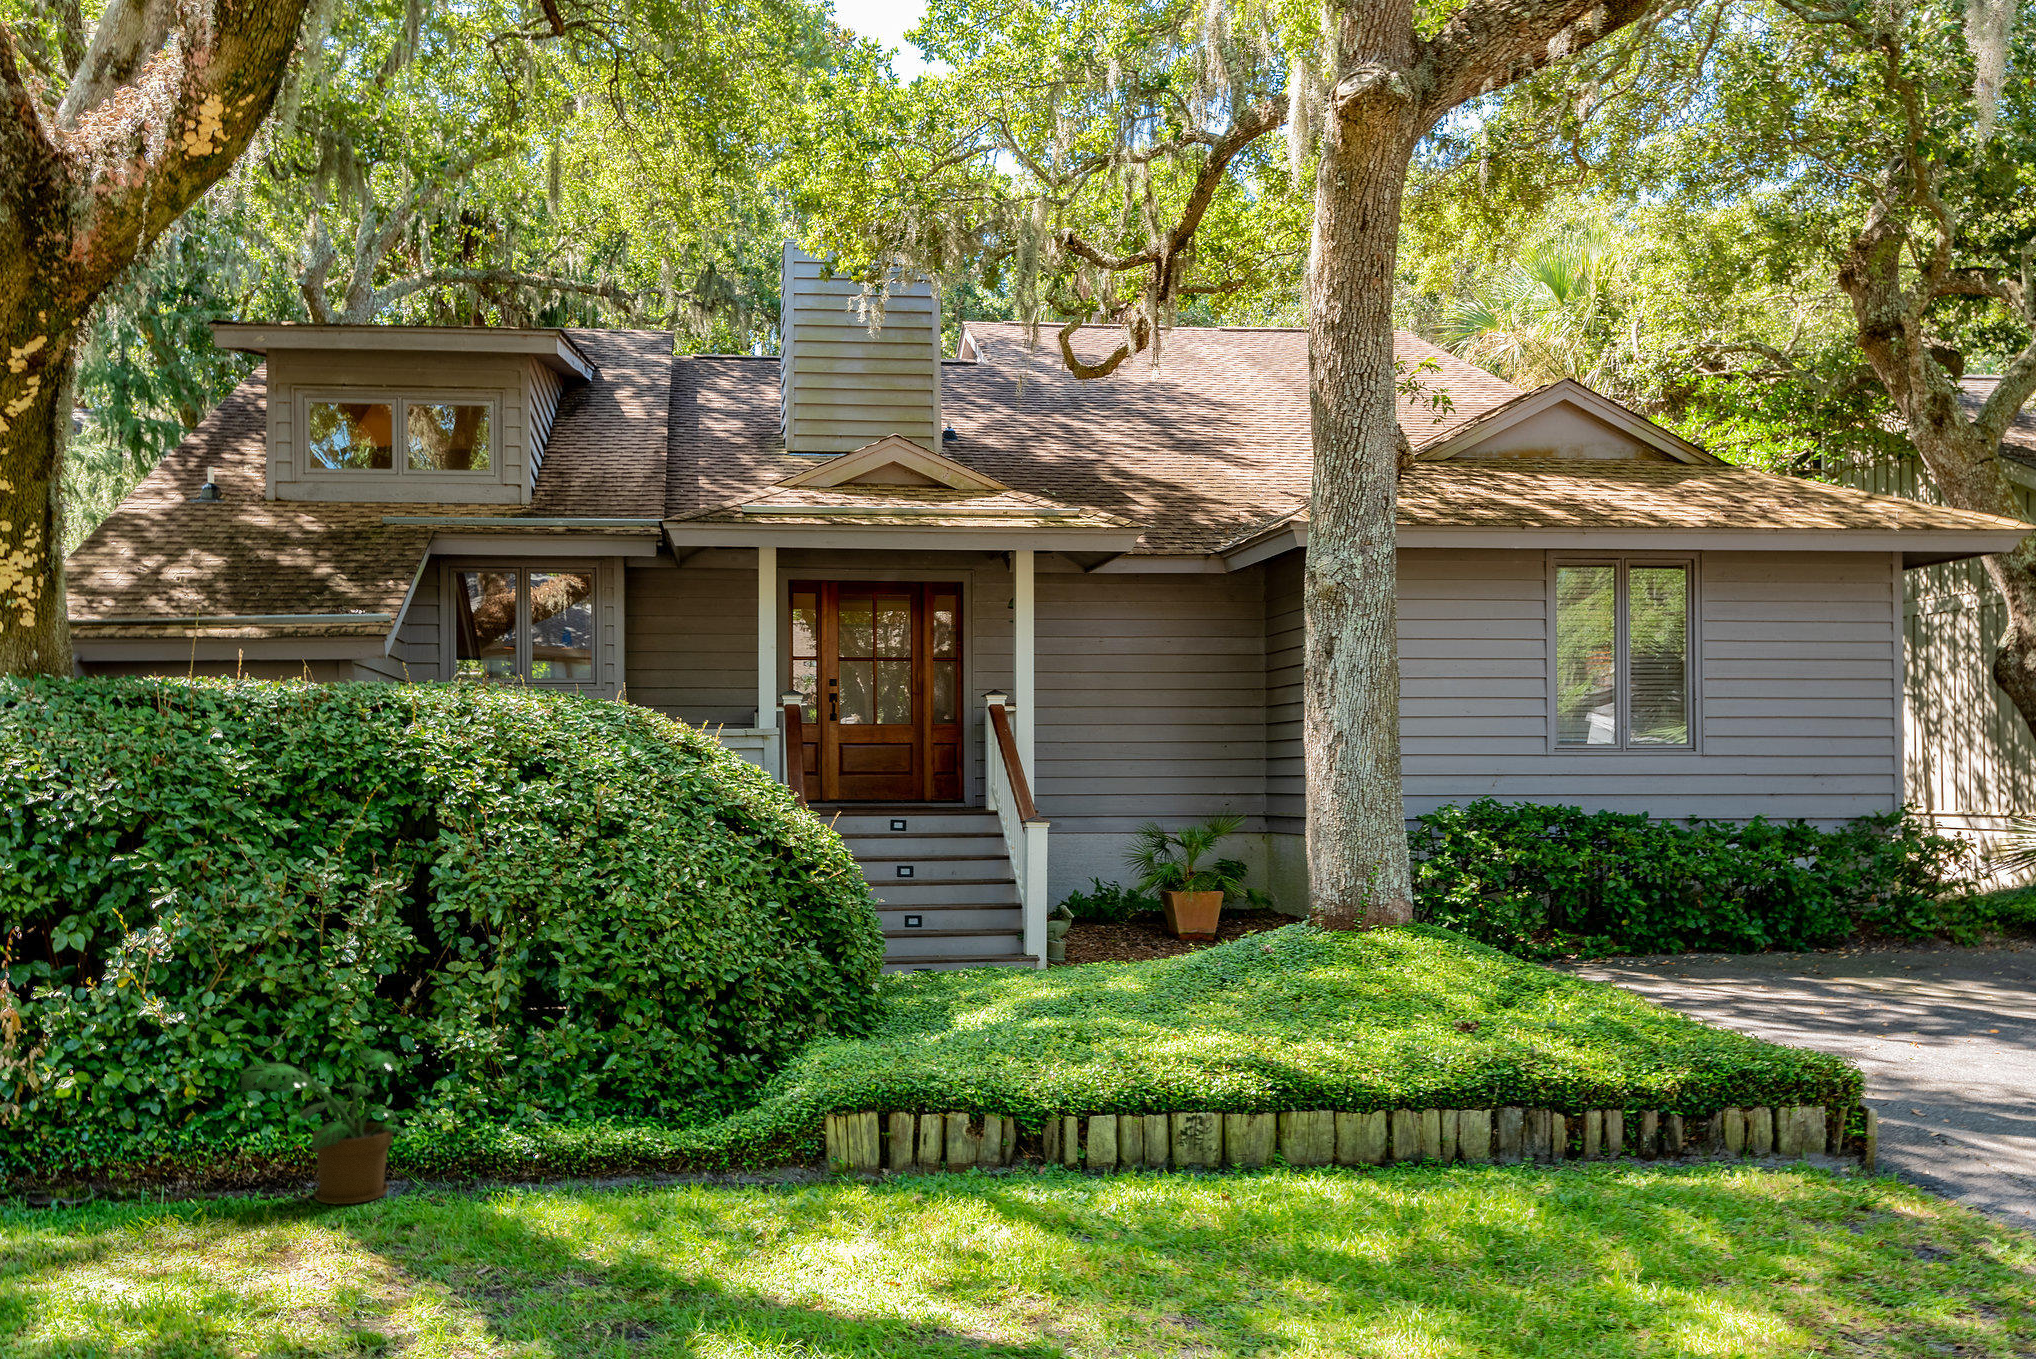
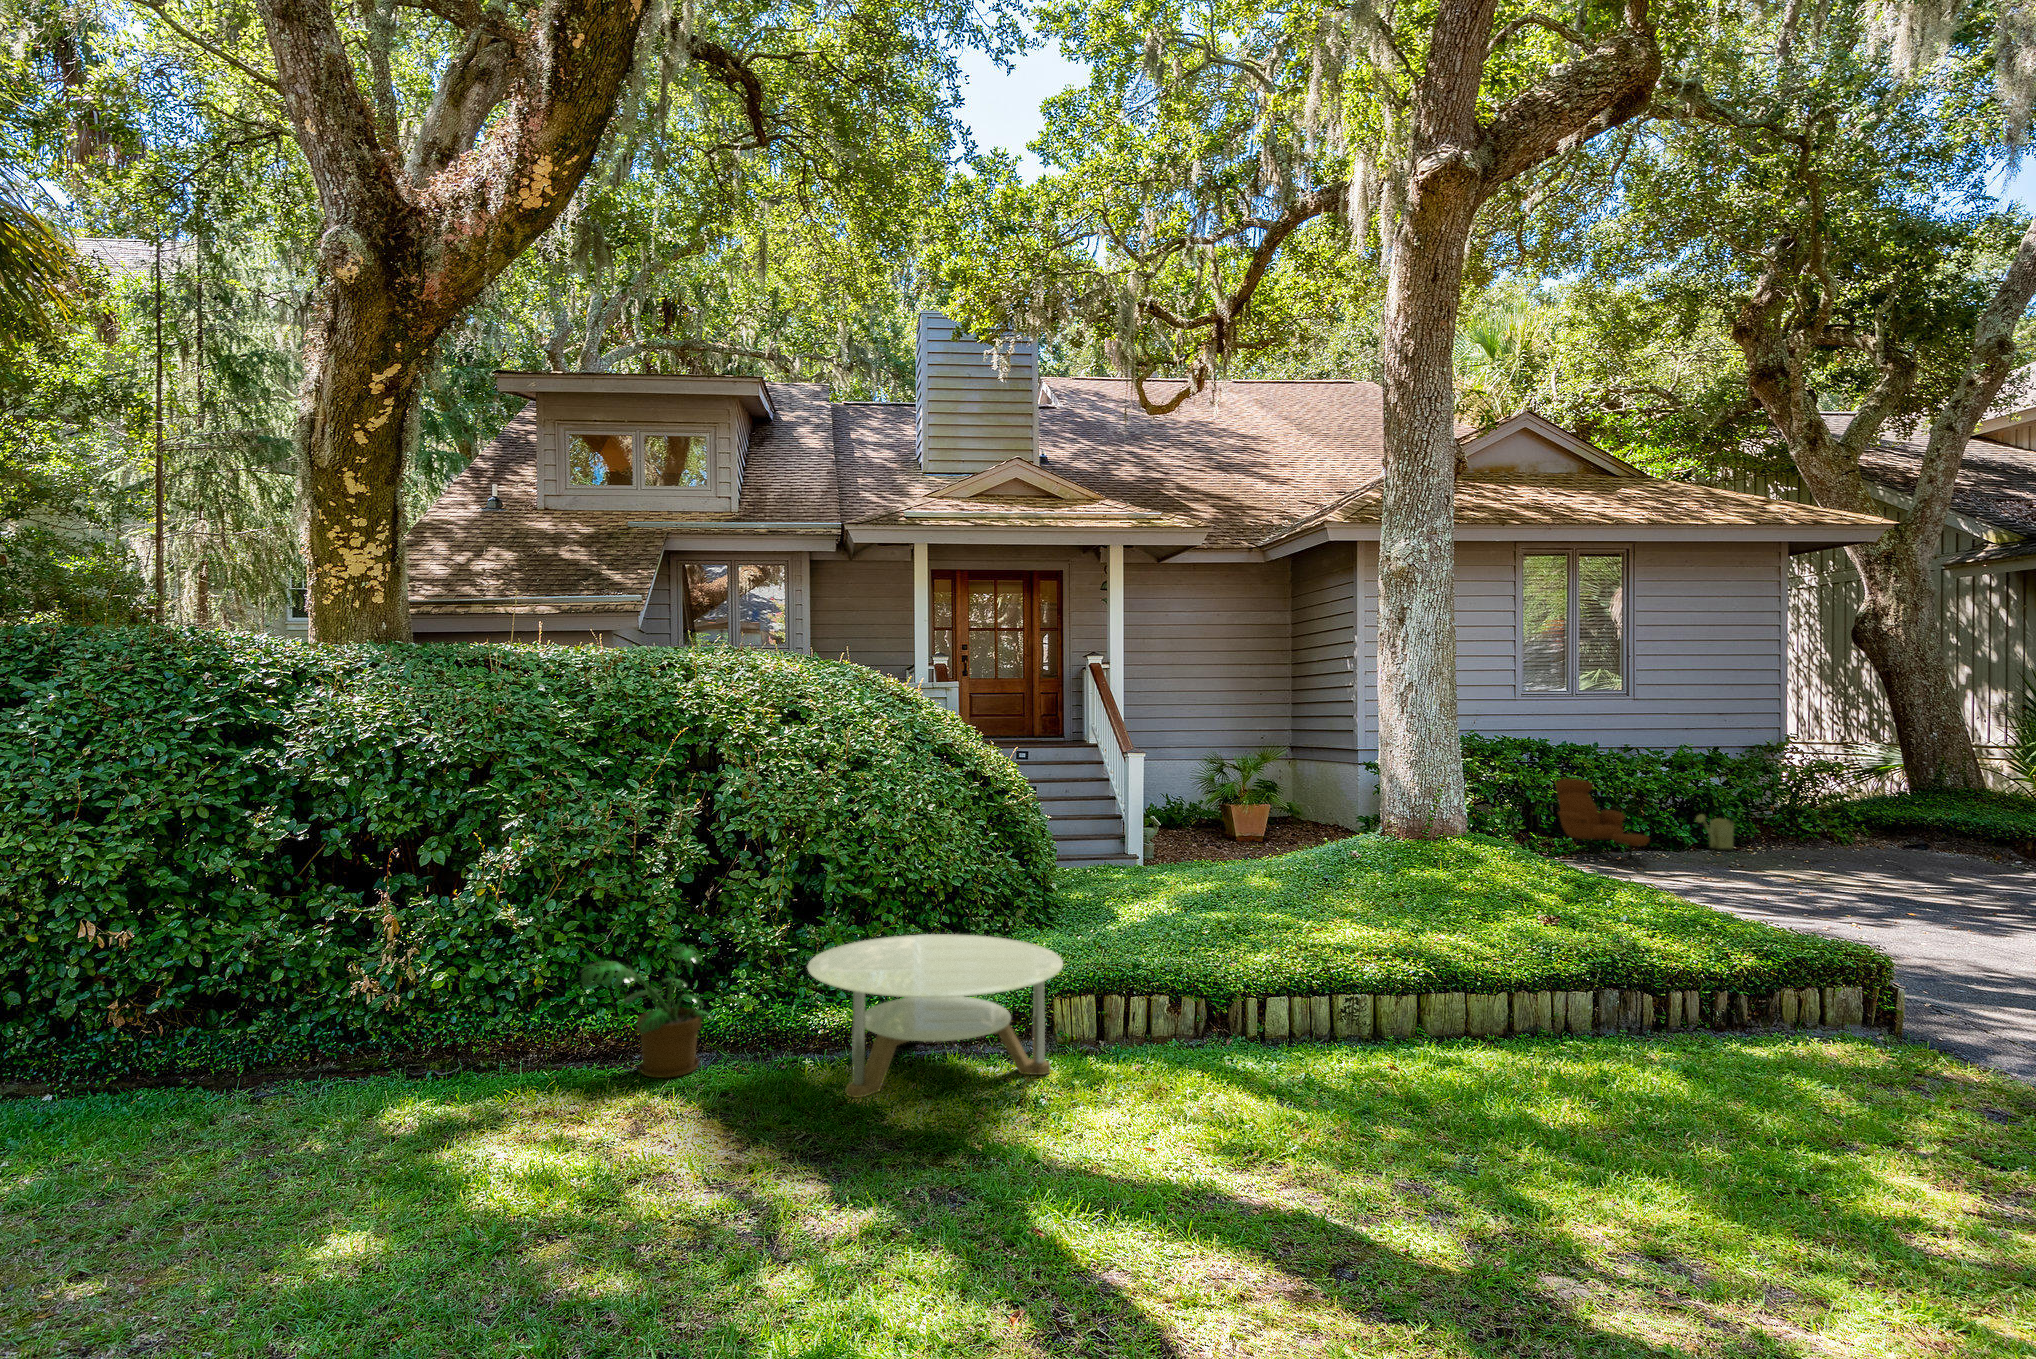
lounge chair: none [1587,862,1697,977] -> present [1556,779,1649,865]
watering can: none [1770,903,1820,957] -> present [1696,814,1734,851]
round table: none [520,1038,832,1223] -> present [808,934,1063,1098]

